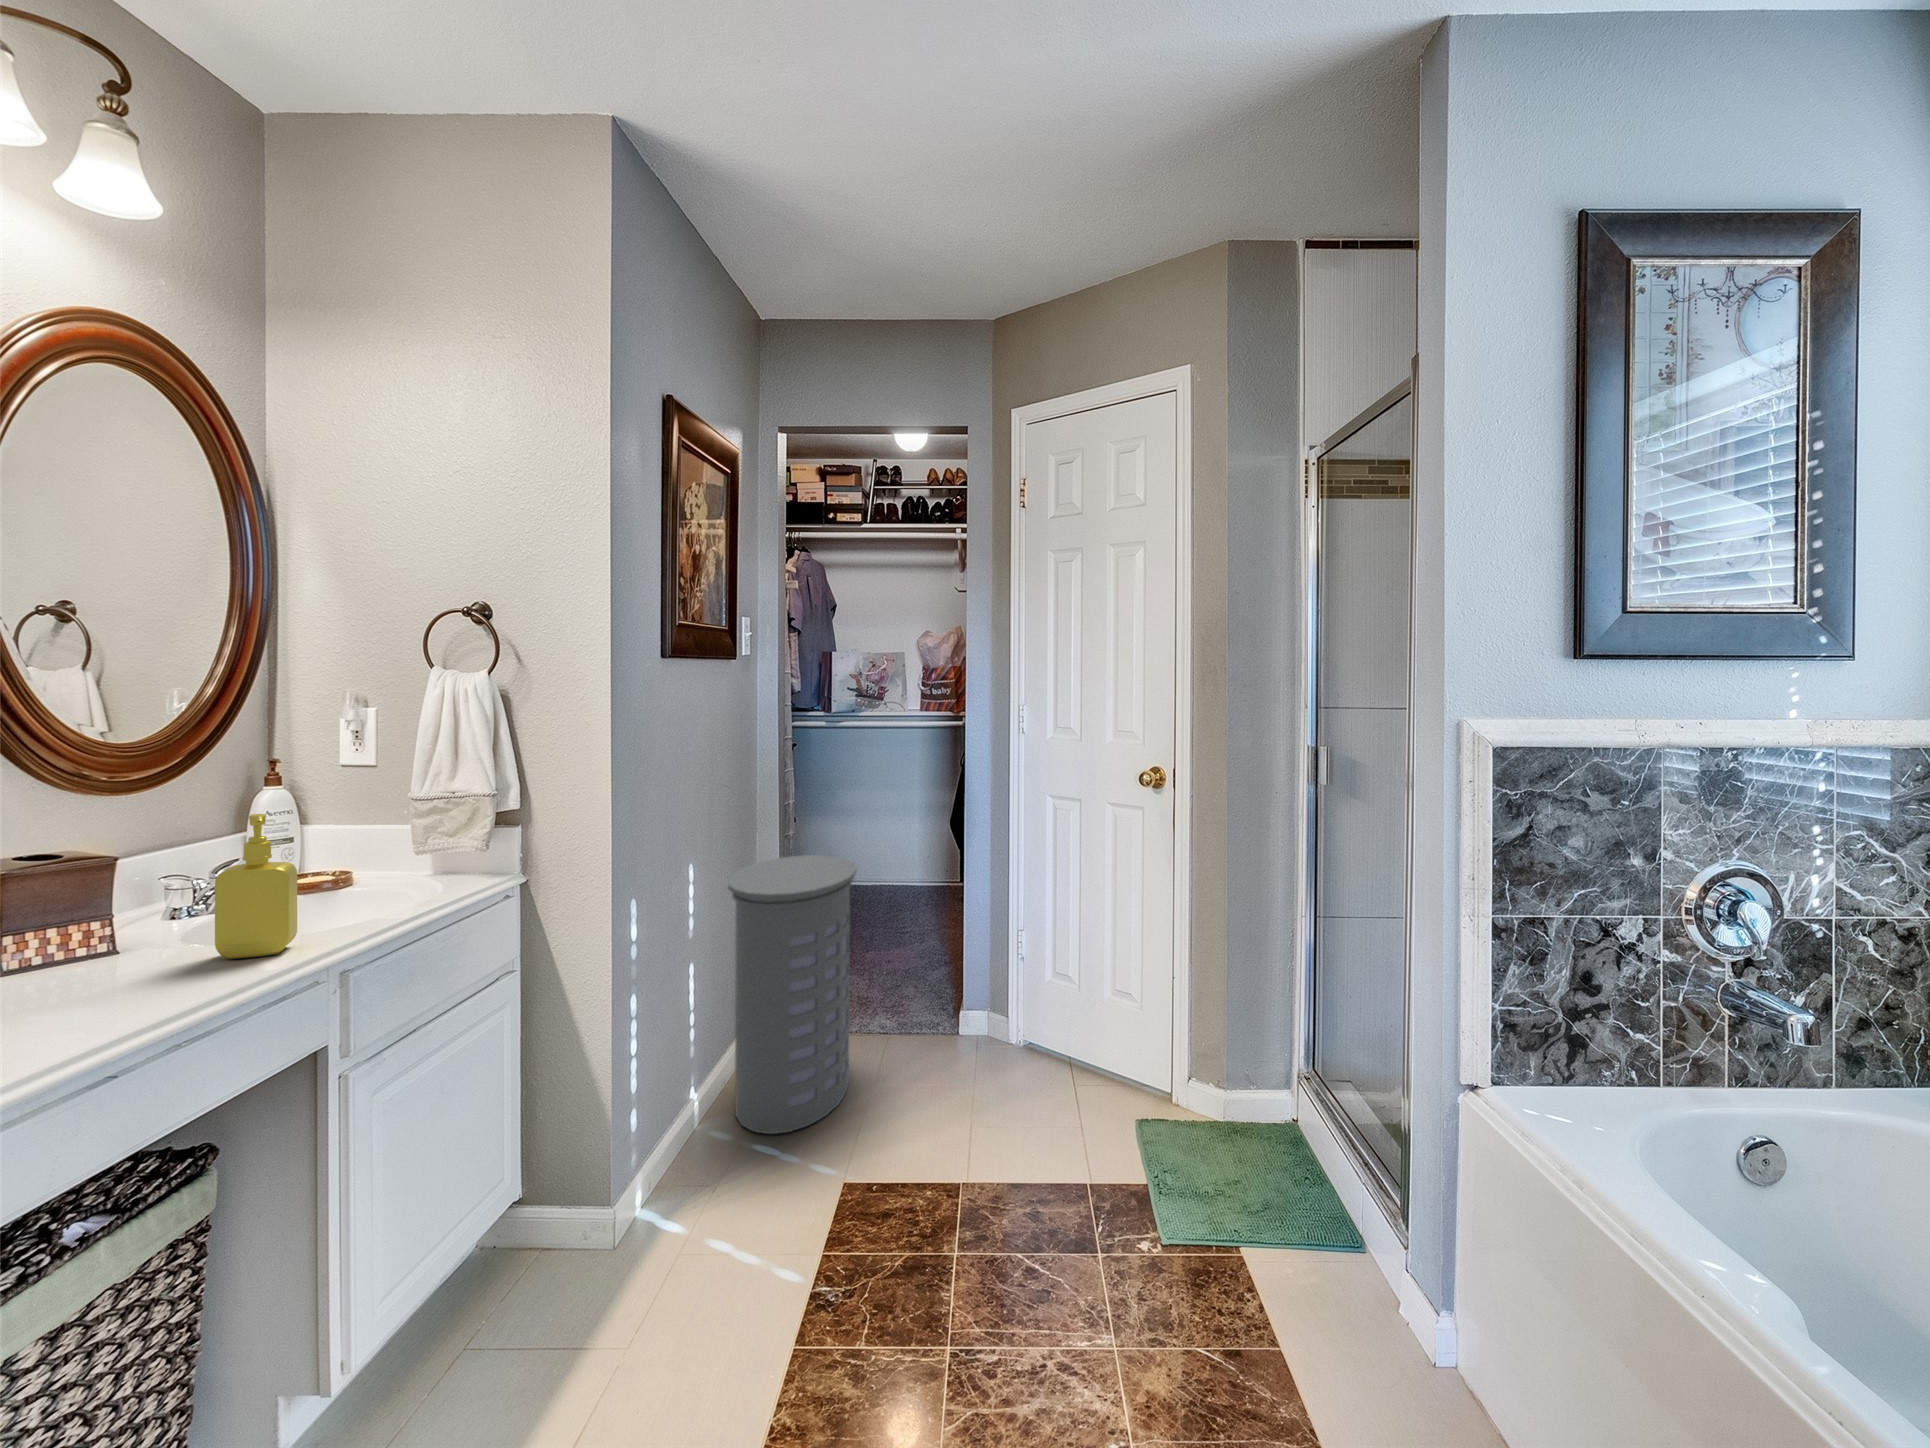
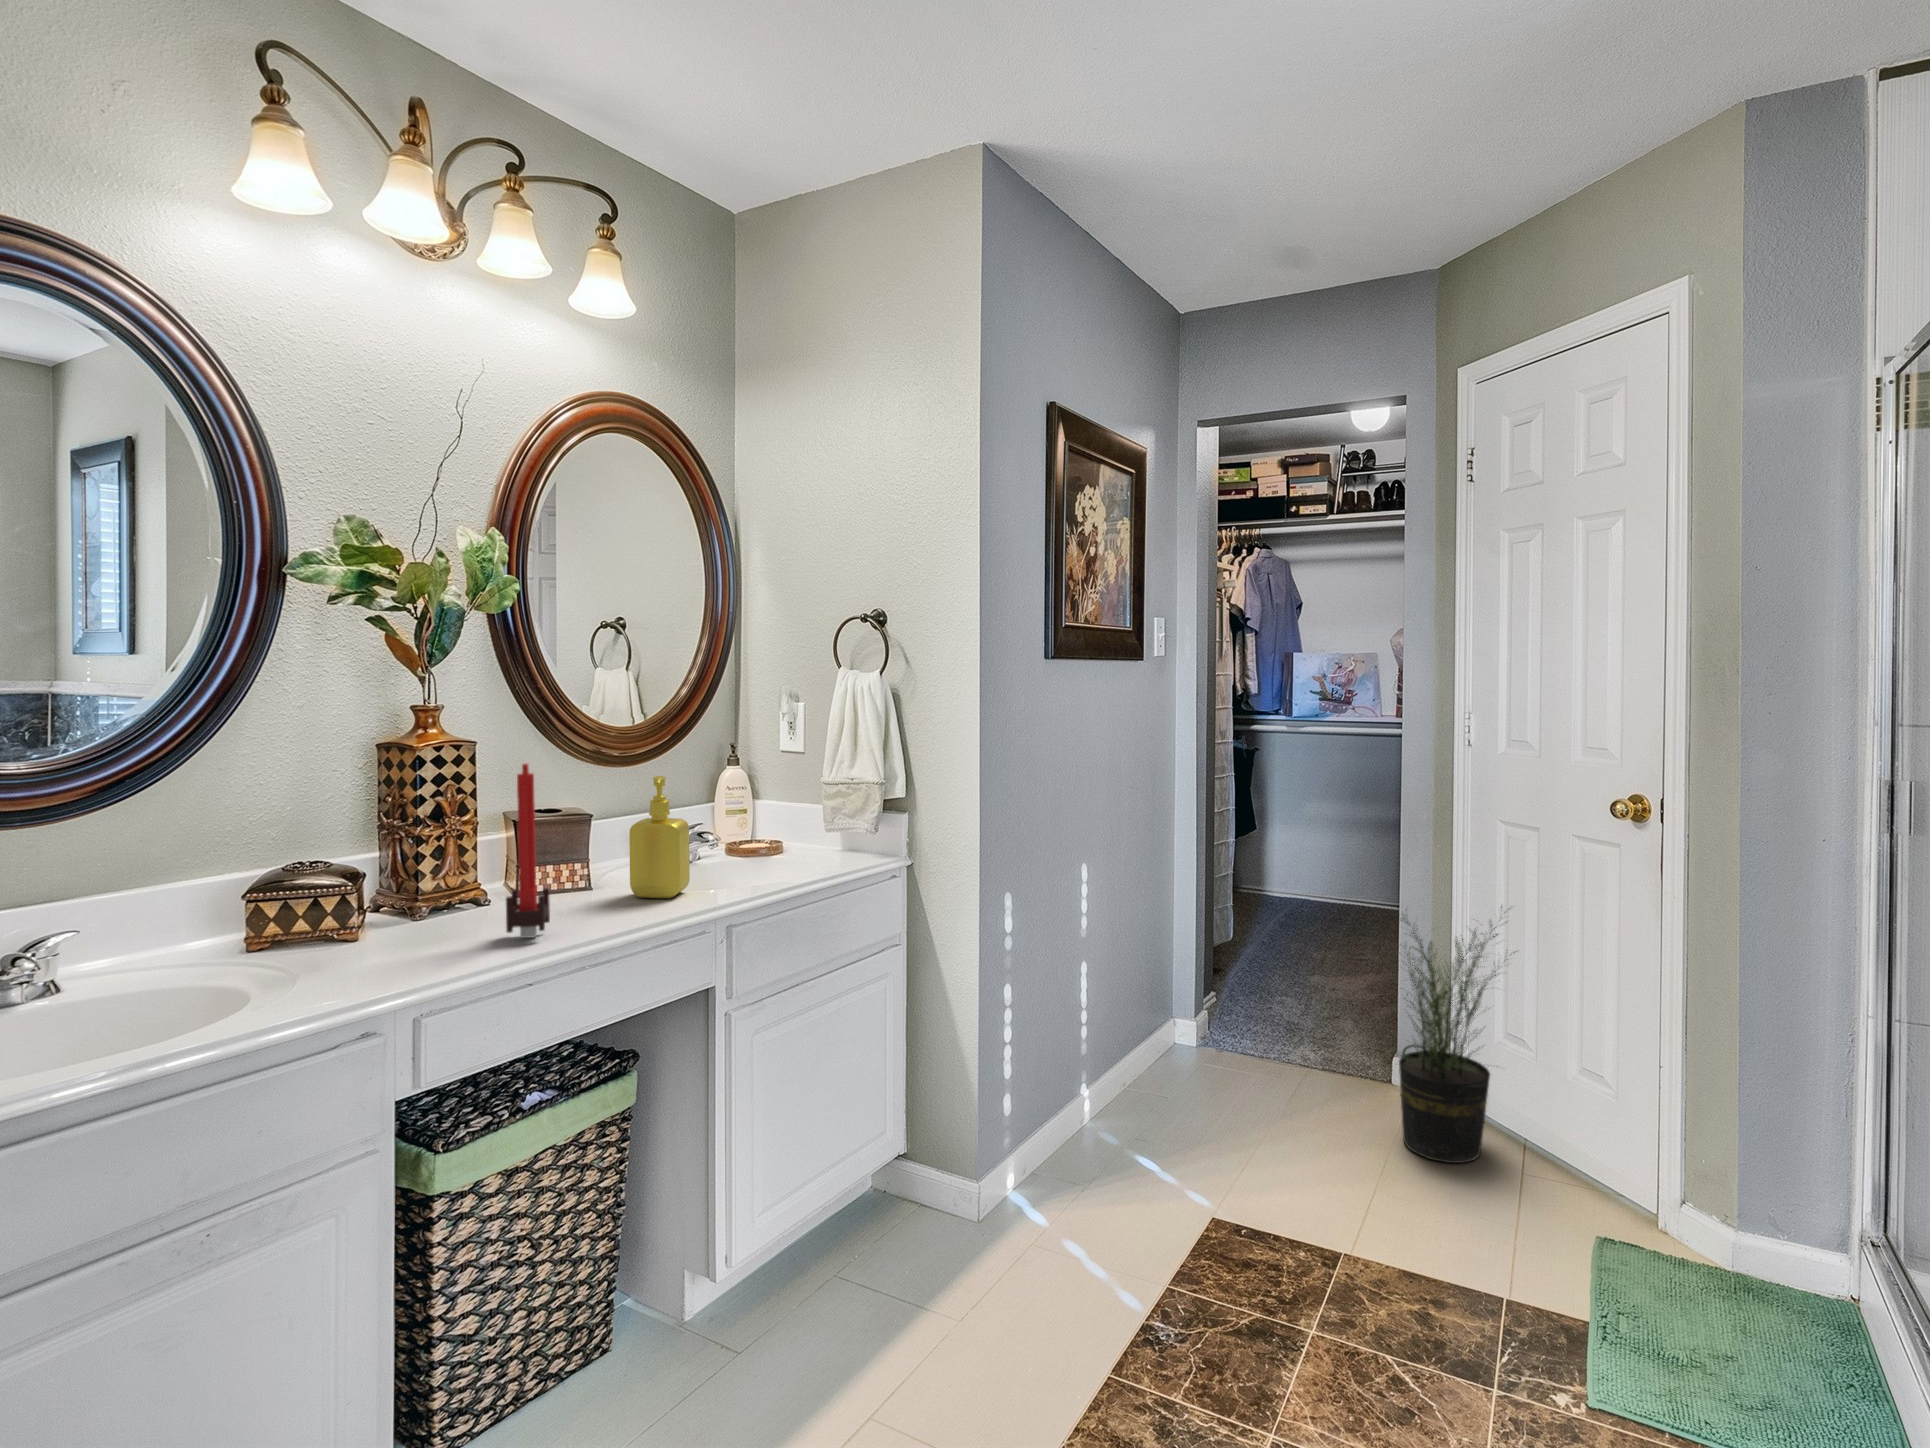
candle: none [57,801,119,1024] -> present [506,764,550,938]
laundry hamper: present [728,855,857,1134] -> none [1113,846,1261,1148]
potted plant: none [958,876,1061,1092] -> present [1399,906,1515,1163]

